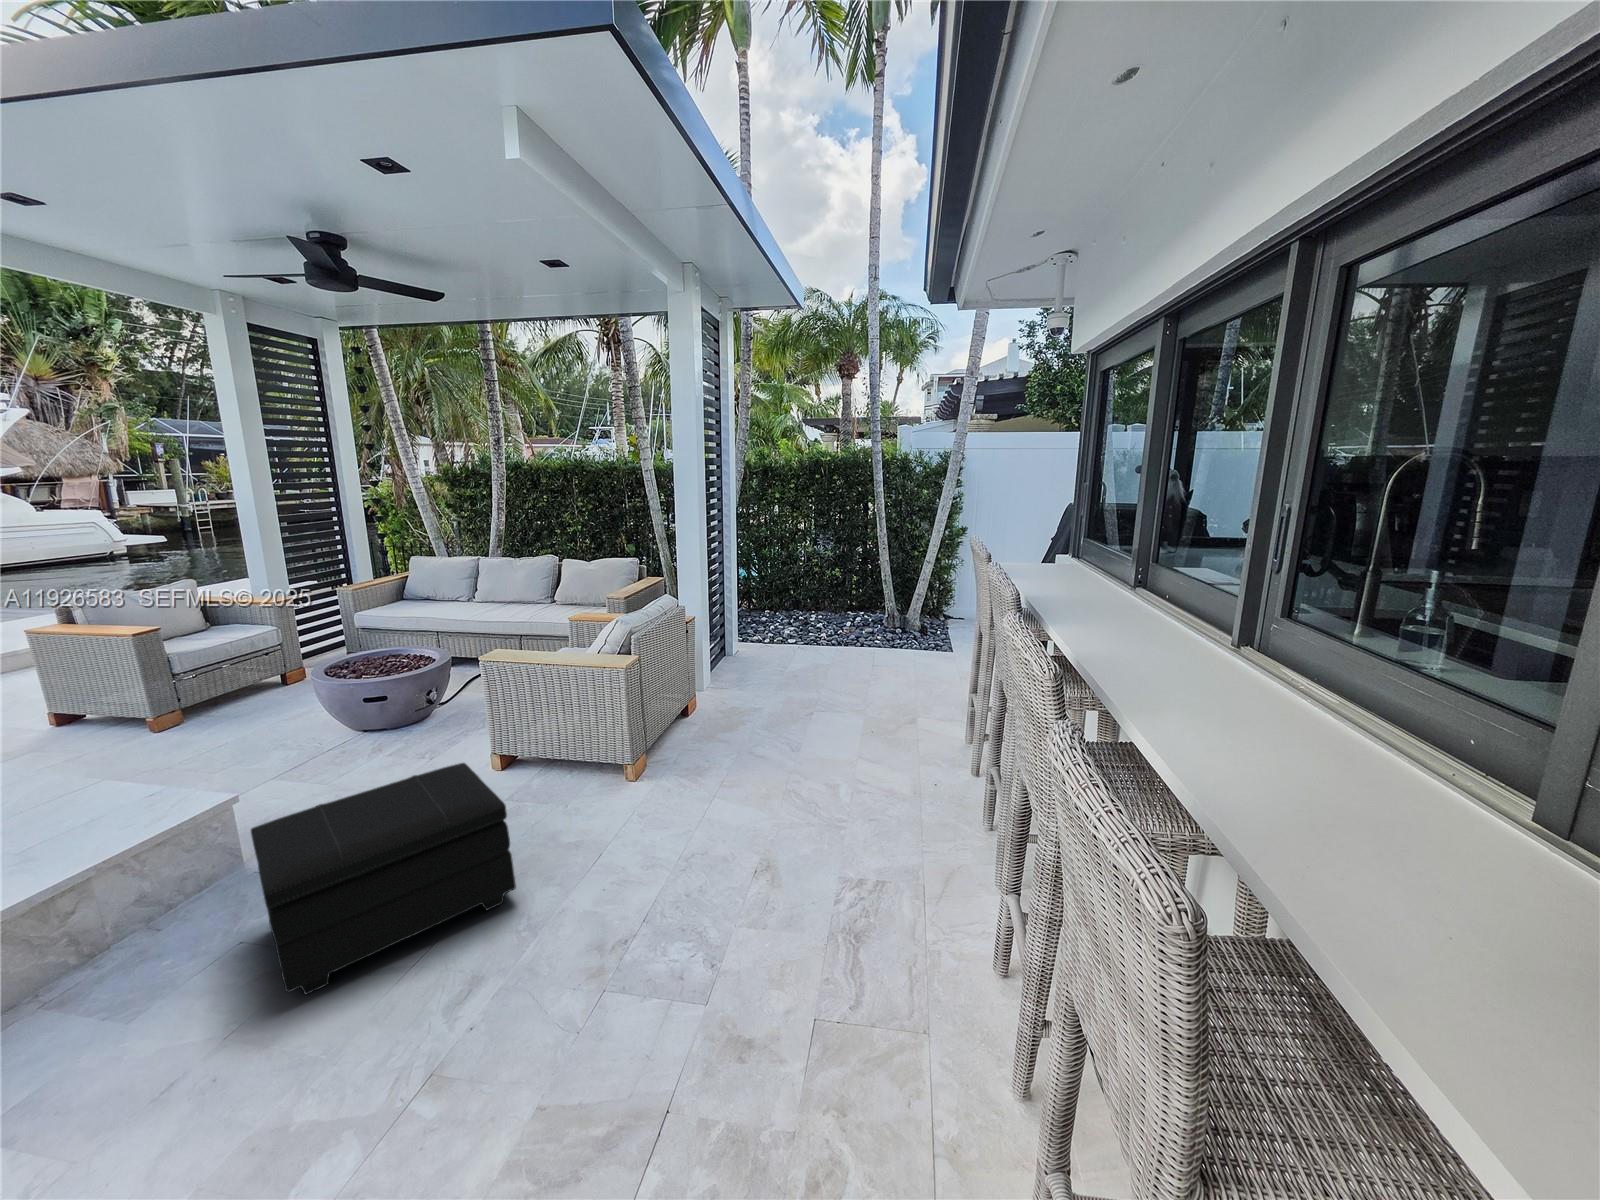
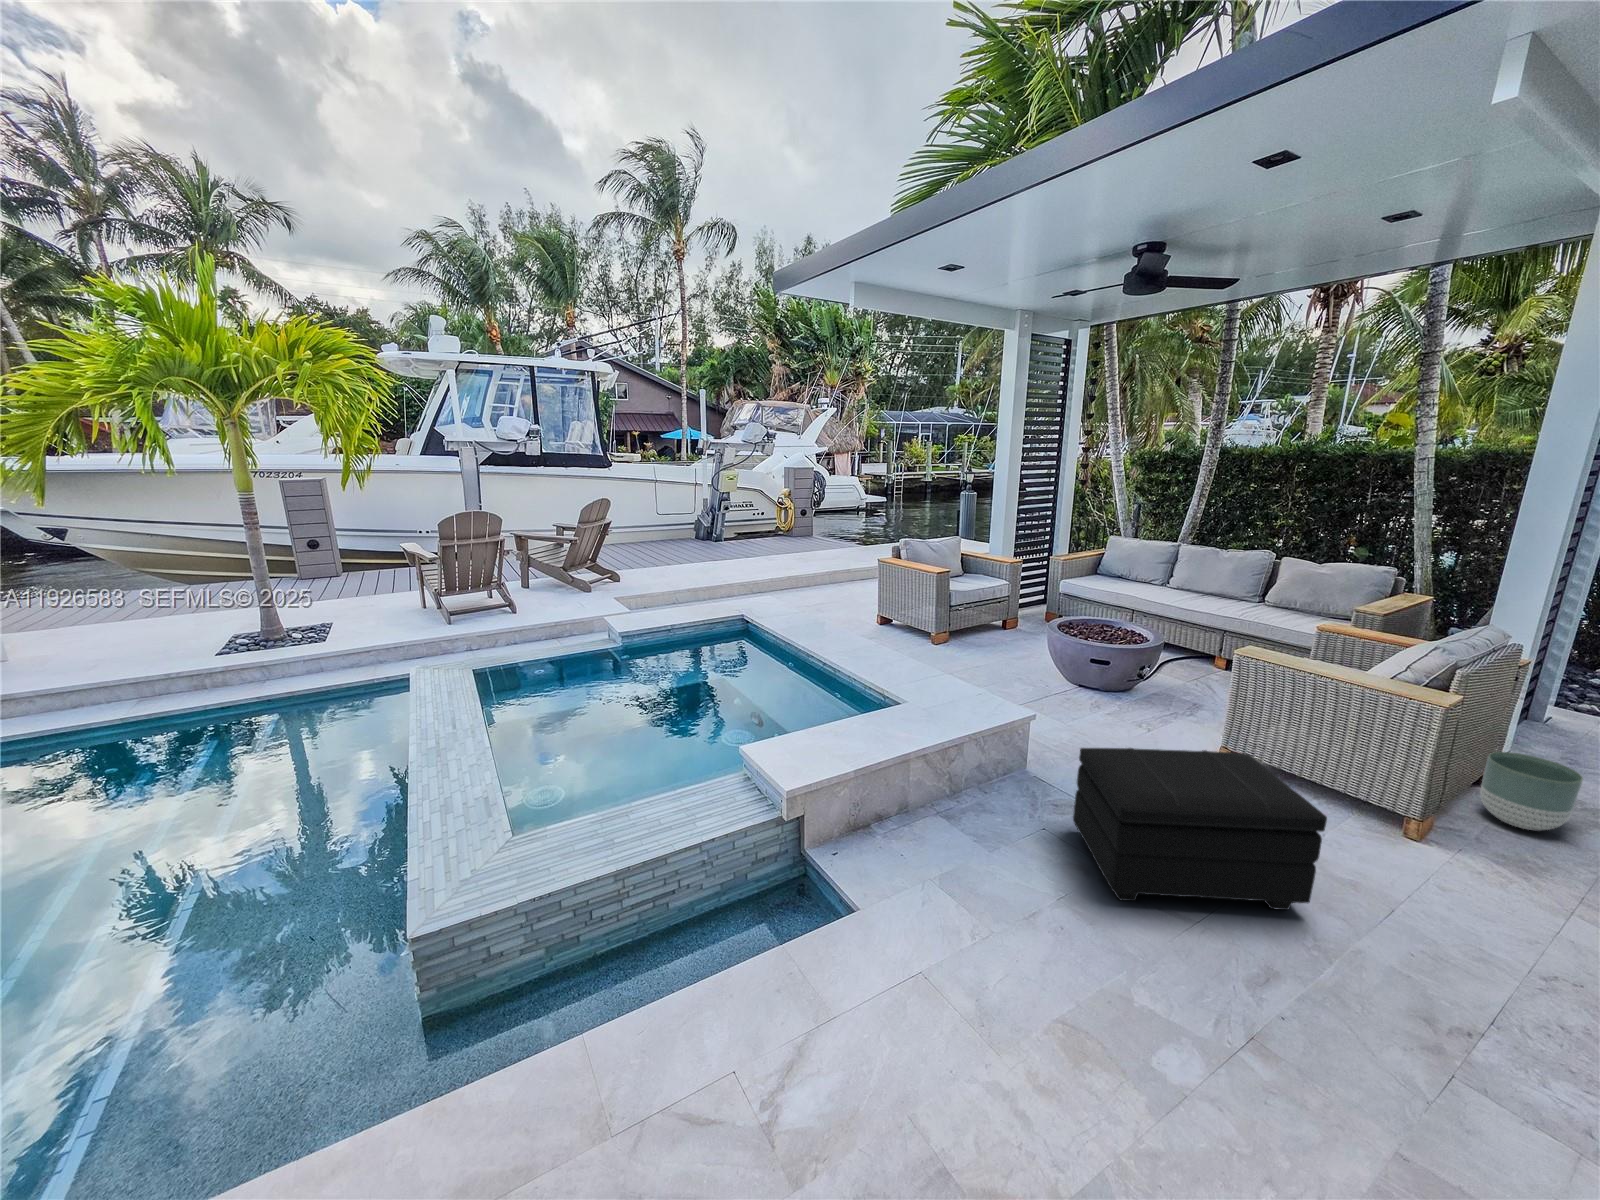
planter: none [676,685,724,741] -> present [1480,752,1583,831]

